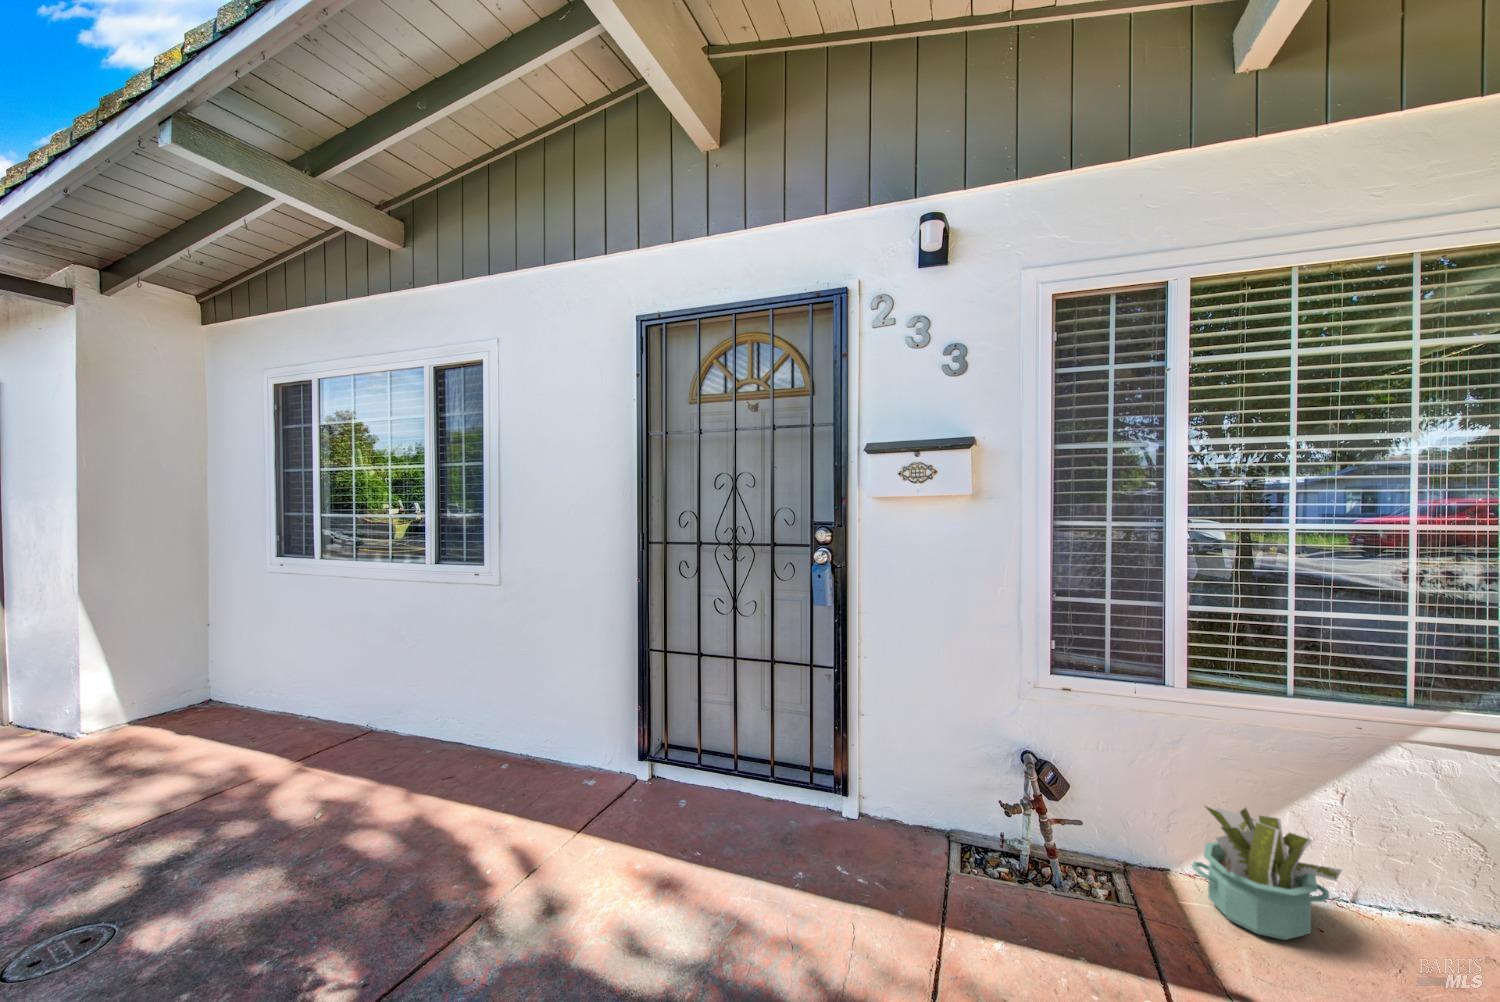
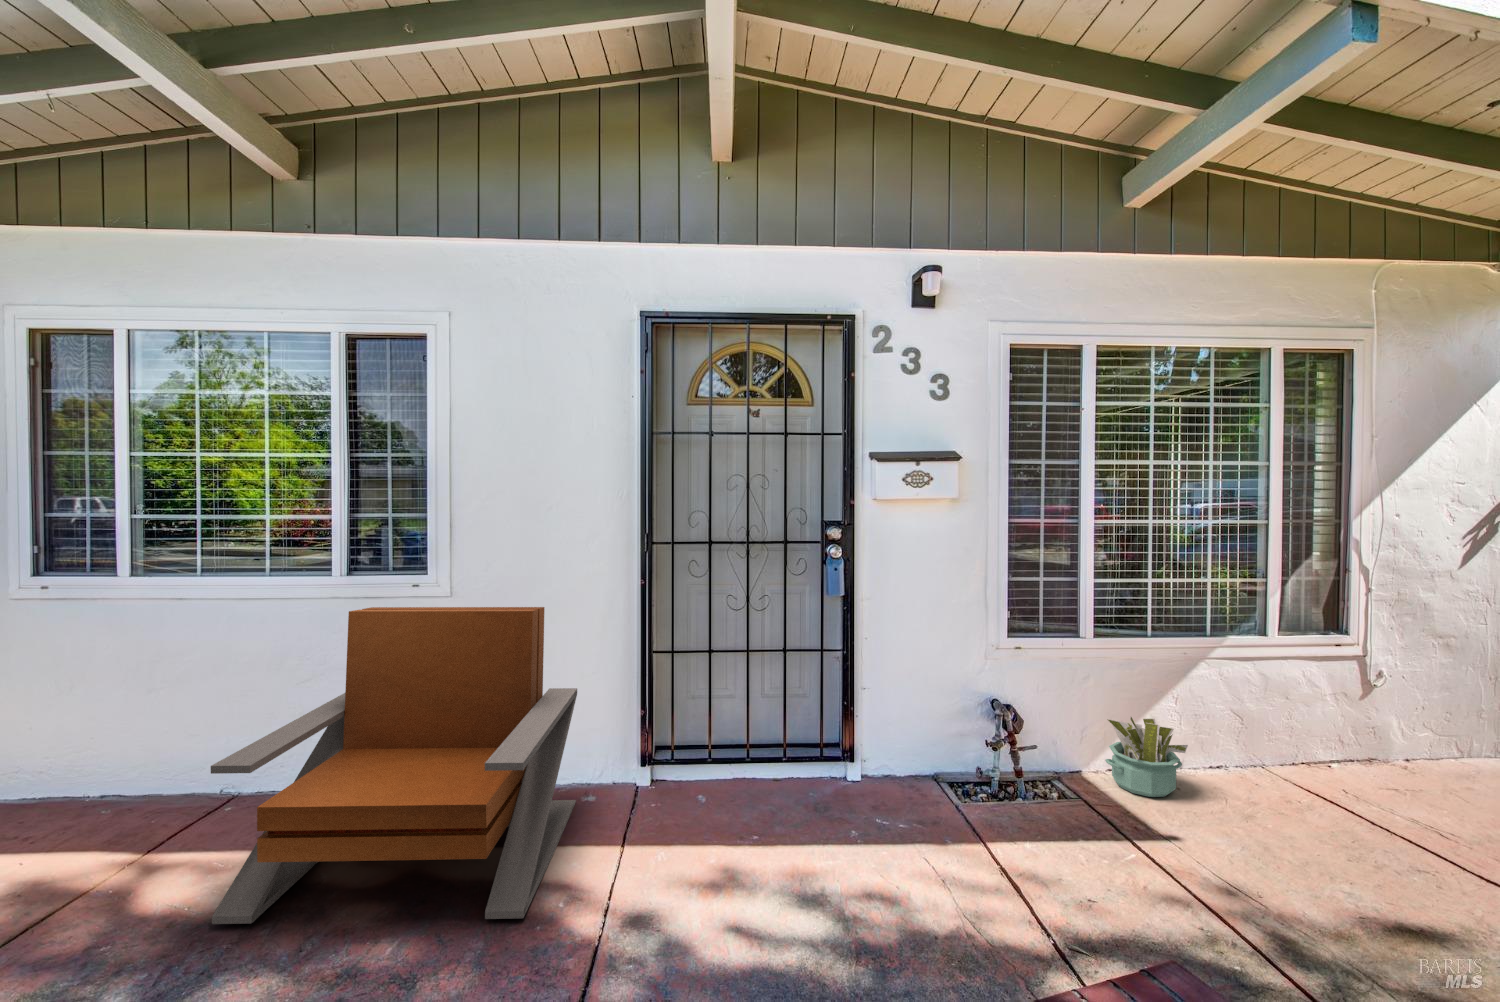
lounge chair: none [255,590,578,887] -> present [211,607,577,924]

